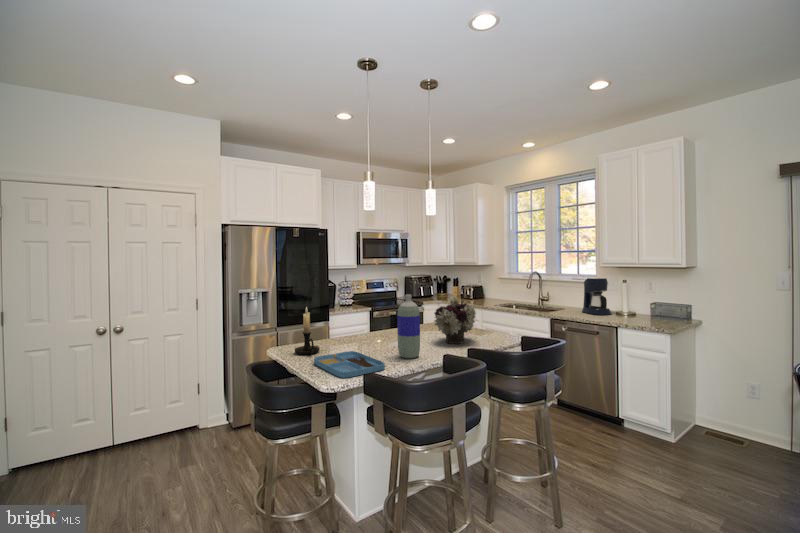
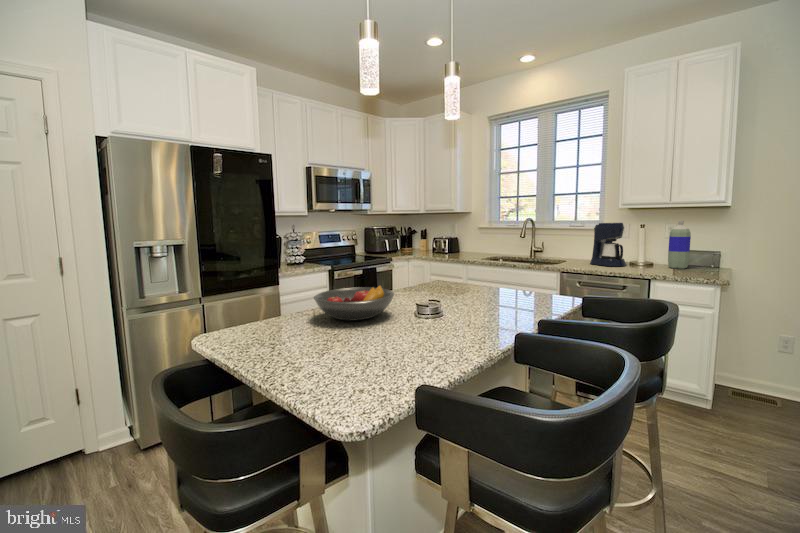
bottle: present [397,295,420,358] -> present [668,221,691,269]
flower arrangement: present [434,296,476,344] -> none [454,242,516,312]
candle holder: present [295,307,320,355] -> none [241,262,285,344]
fruit bowl: none [341,323,393,345] -> present [314,285,394,320]
tray: present [314,351,385,378] -> none [284,334,420,394]

